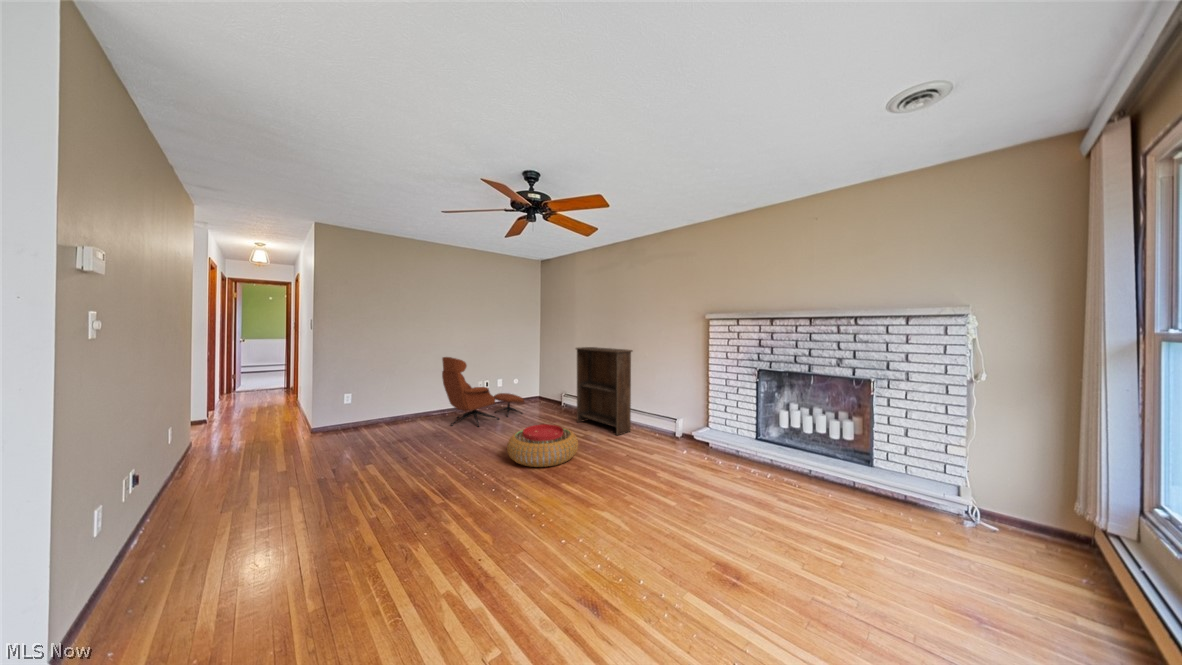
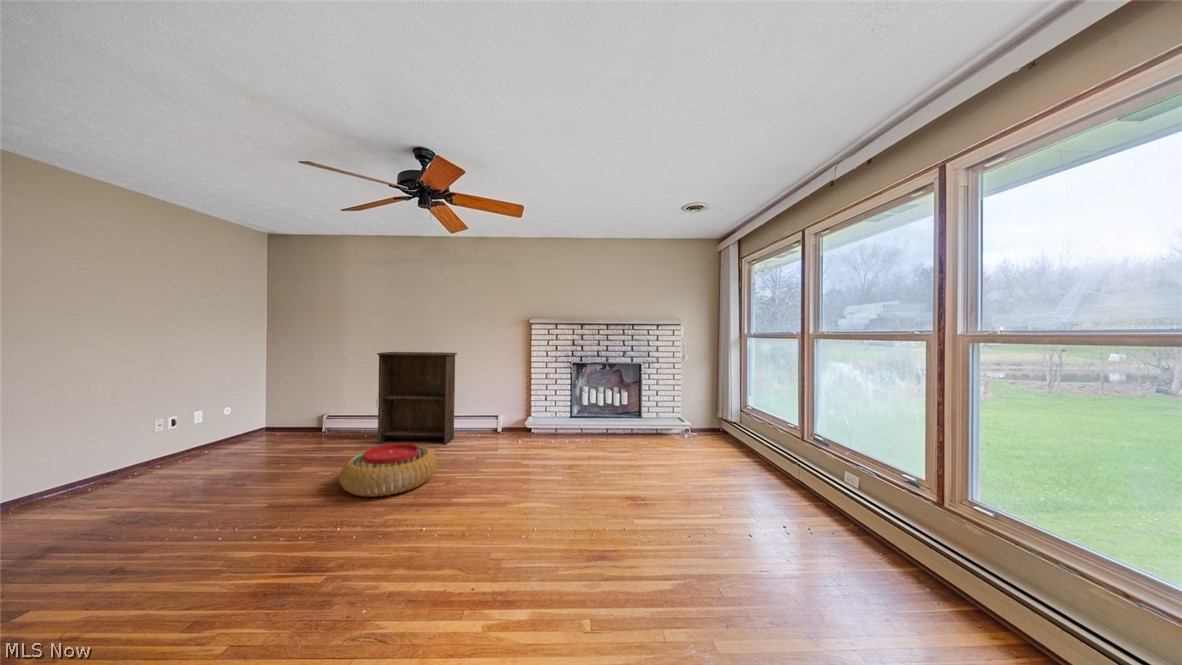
lounge chair: present [442,357,524,427] -> none [106,376,276,498]

